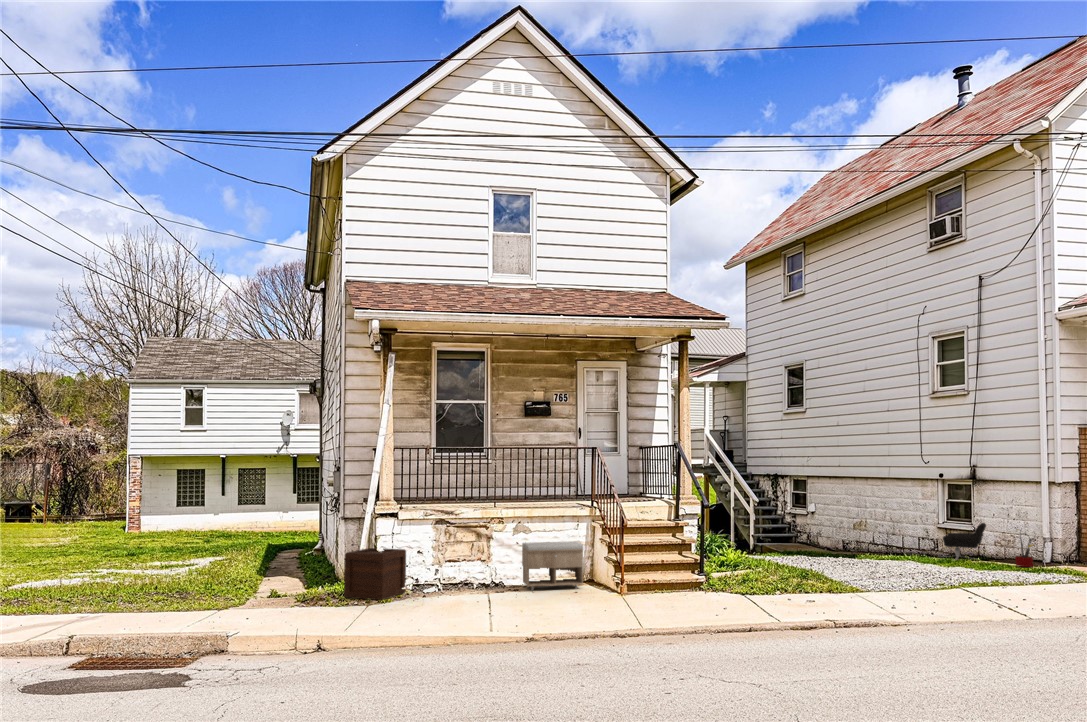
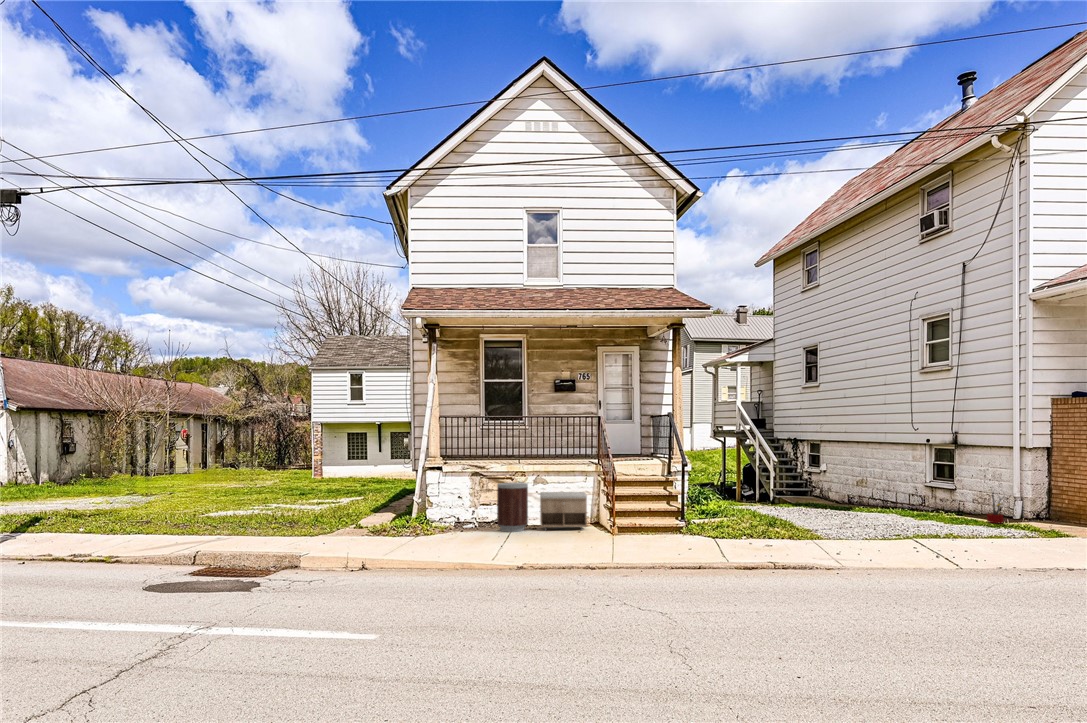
lounge chair: present [943,523,986,560] -> none [921,483,966,515]
trash can: none [472,531,510,594] -> present [497,482,528,532]
wooden crate: present [344,548,406,600] -> none [398,494,447,534]

